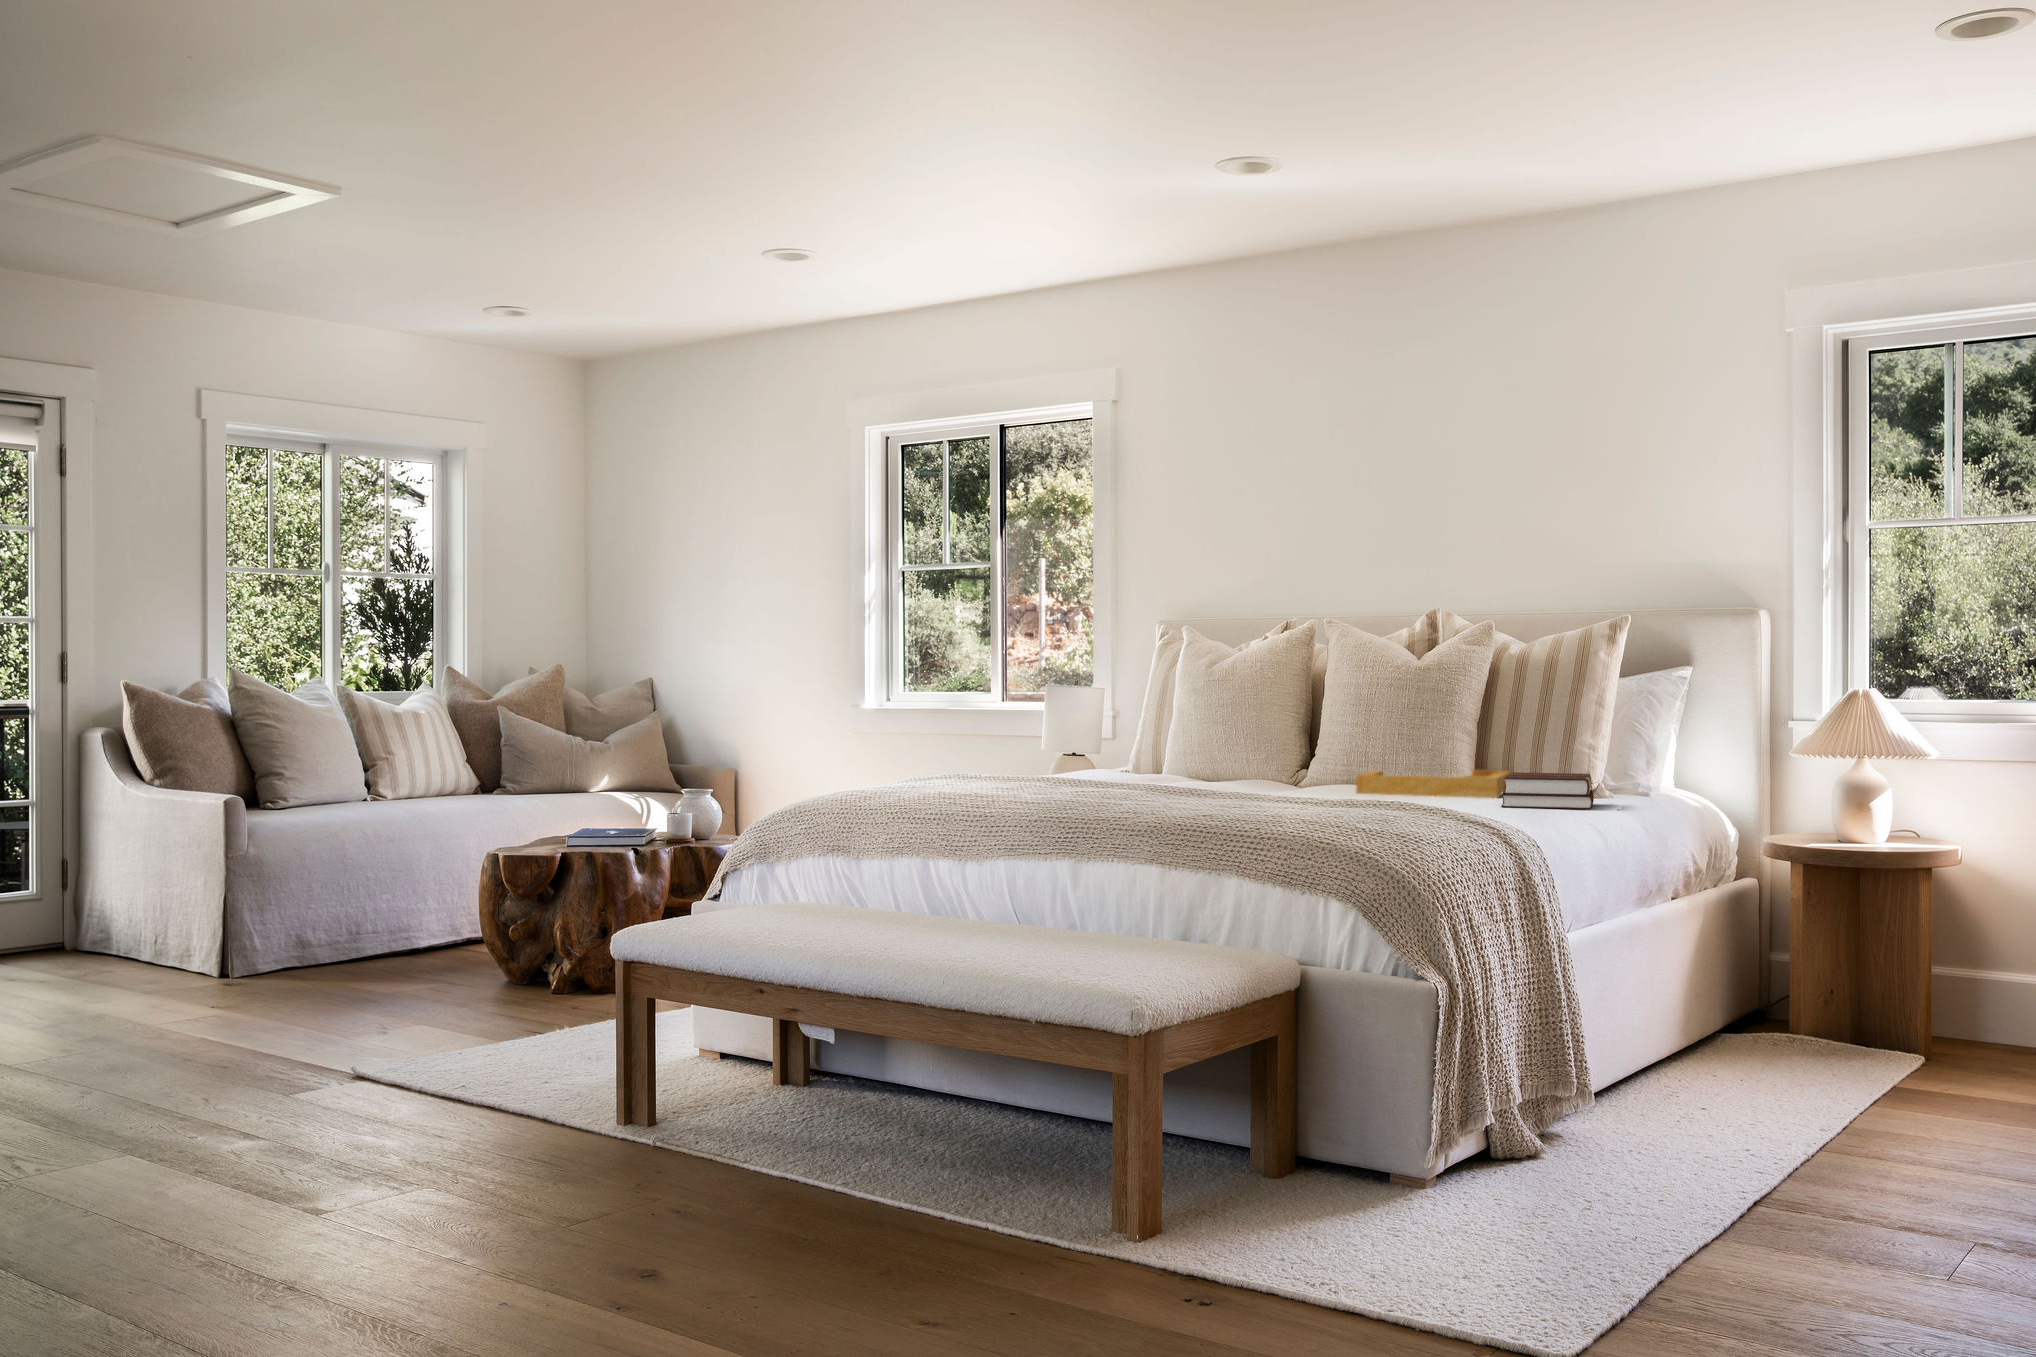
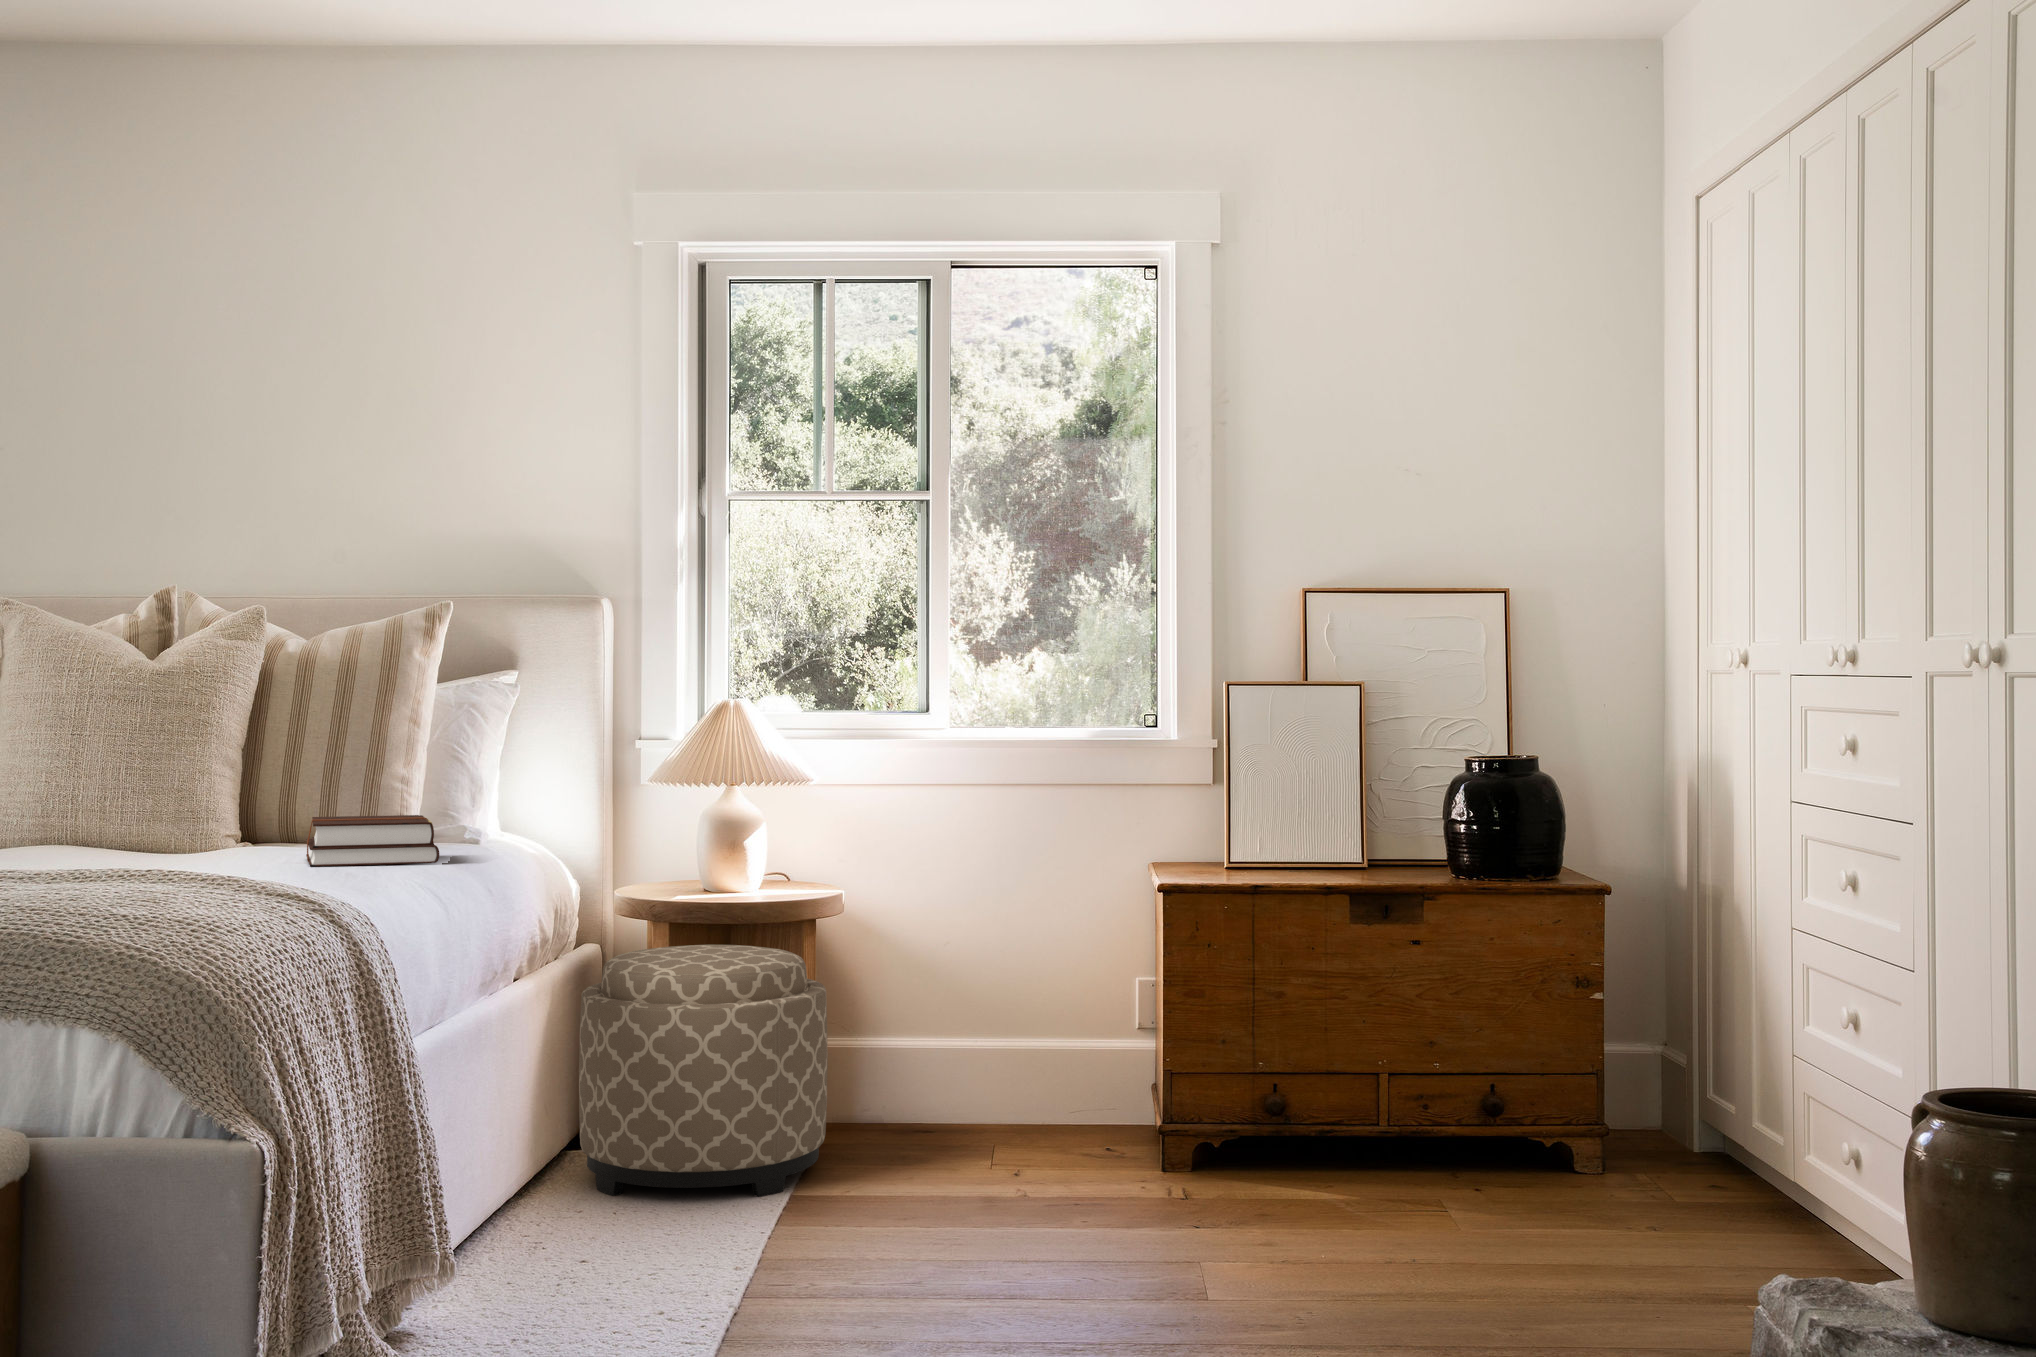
tray: present [1356,770,1510,798] -> none [68,815,296,859]
ottoman: none [1724,889,1945,1098] -> present [579,945,828,1197]

